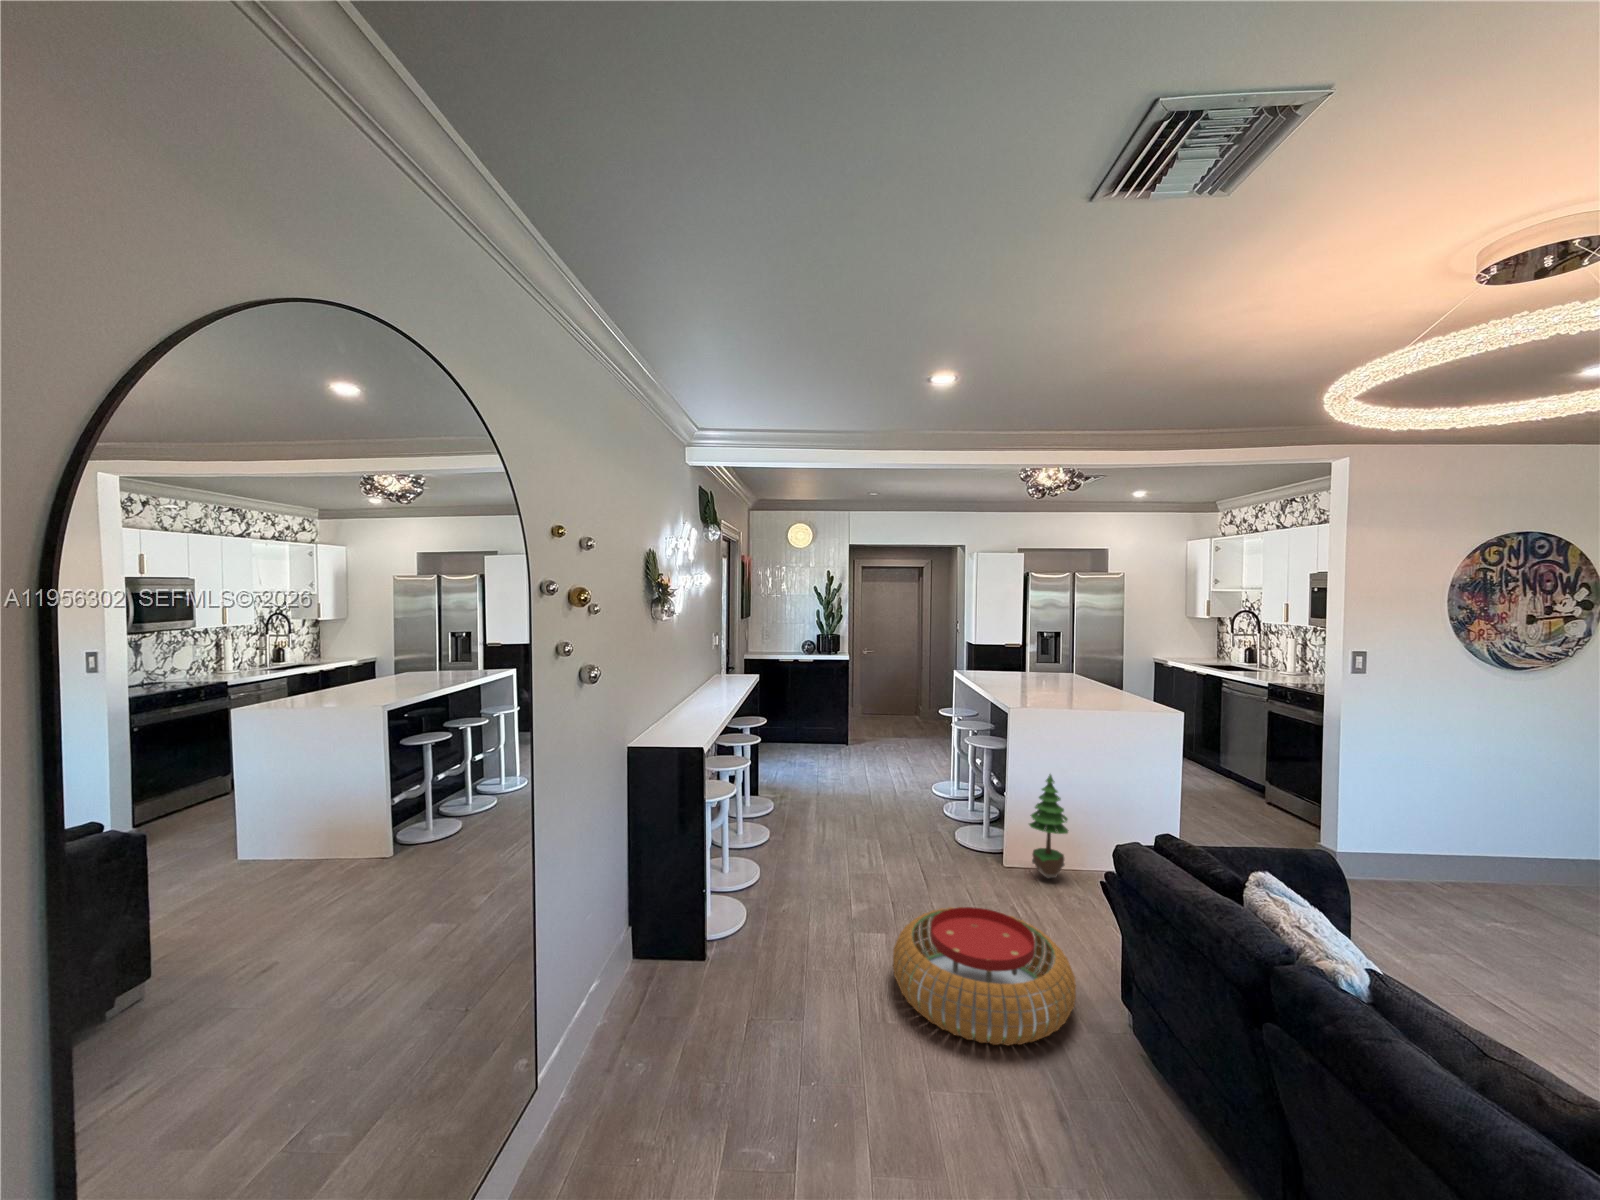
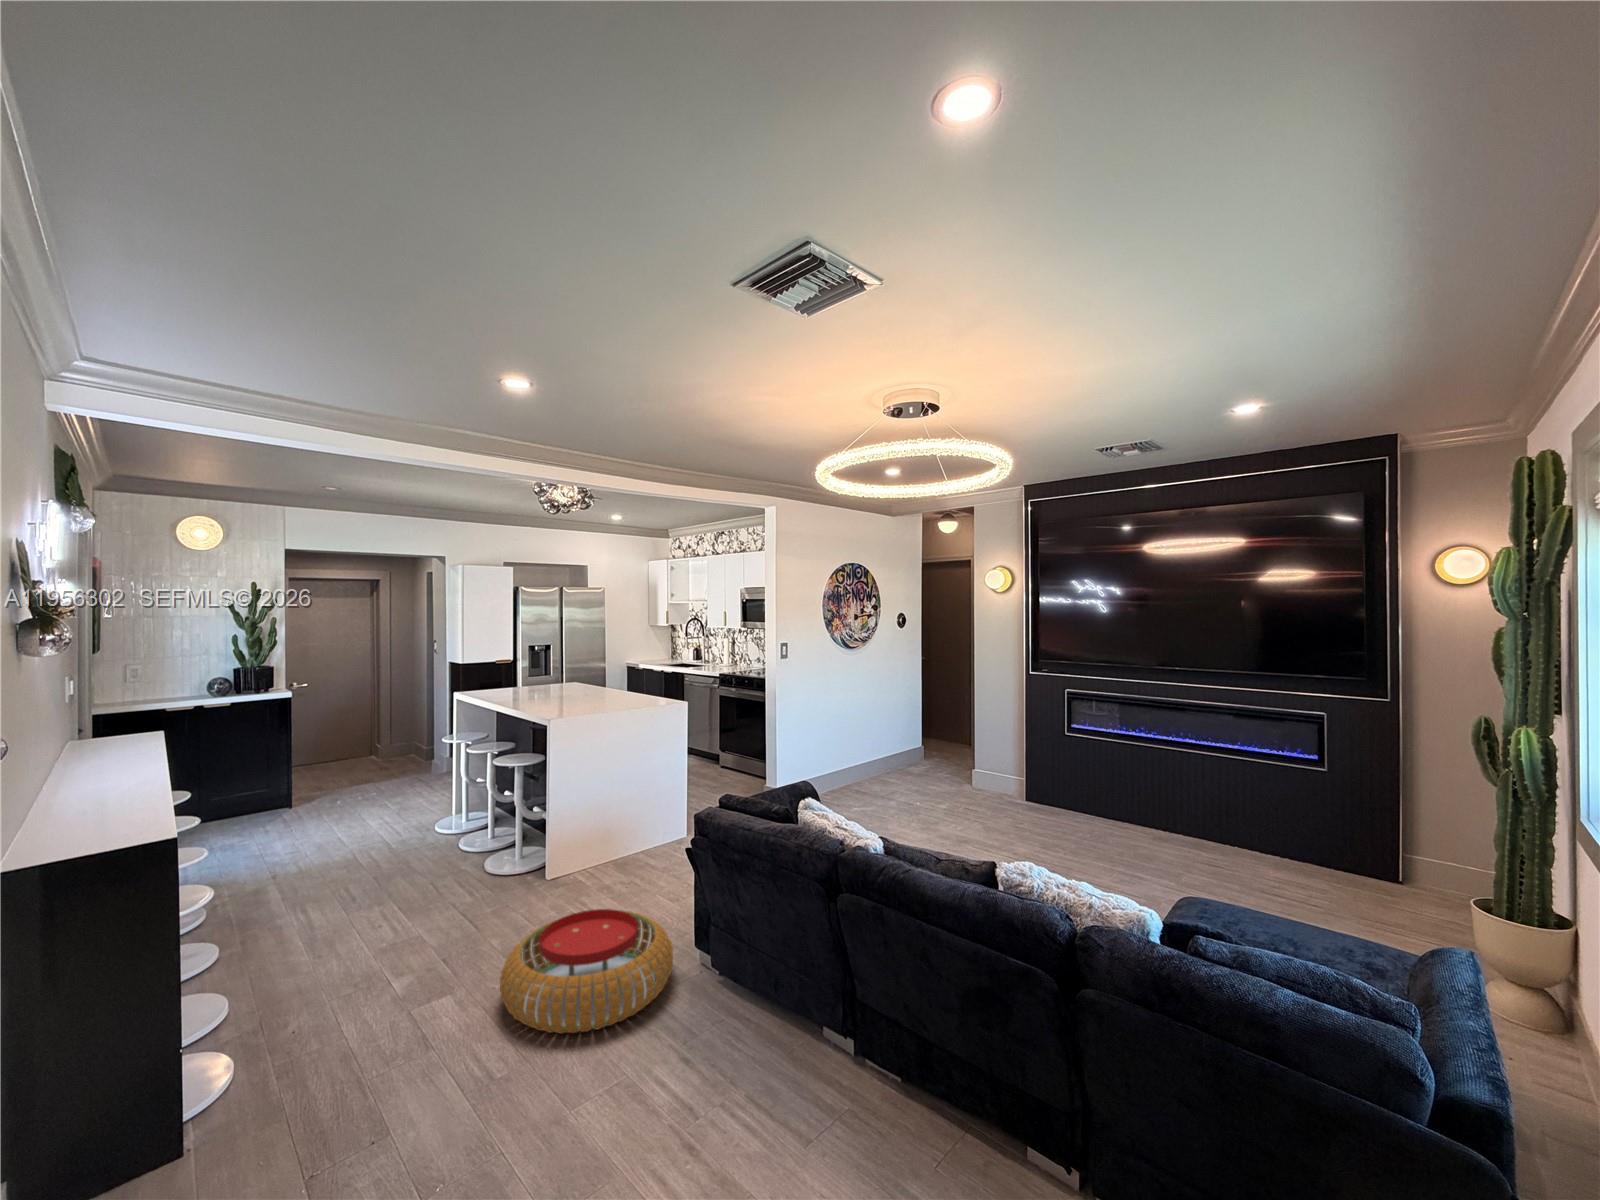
potted tree: present [1029,774,1068,879] -> none [578,776,615,875]

